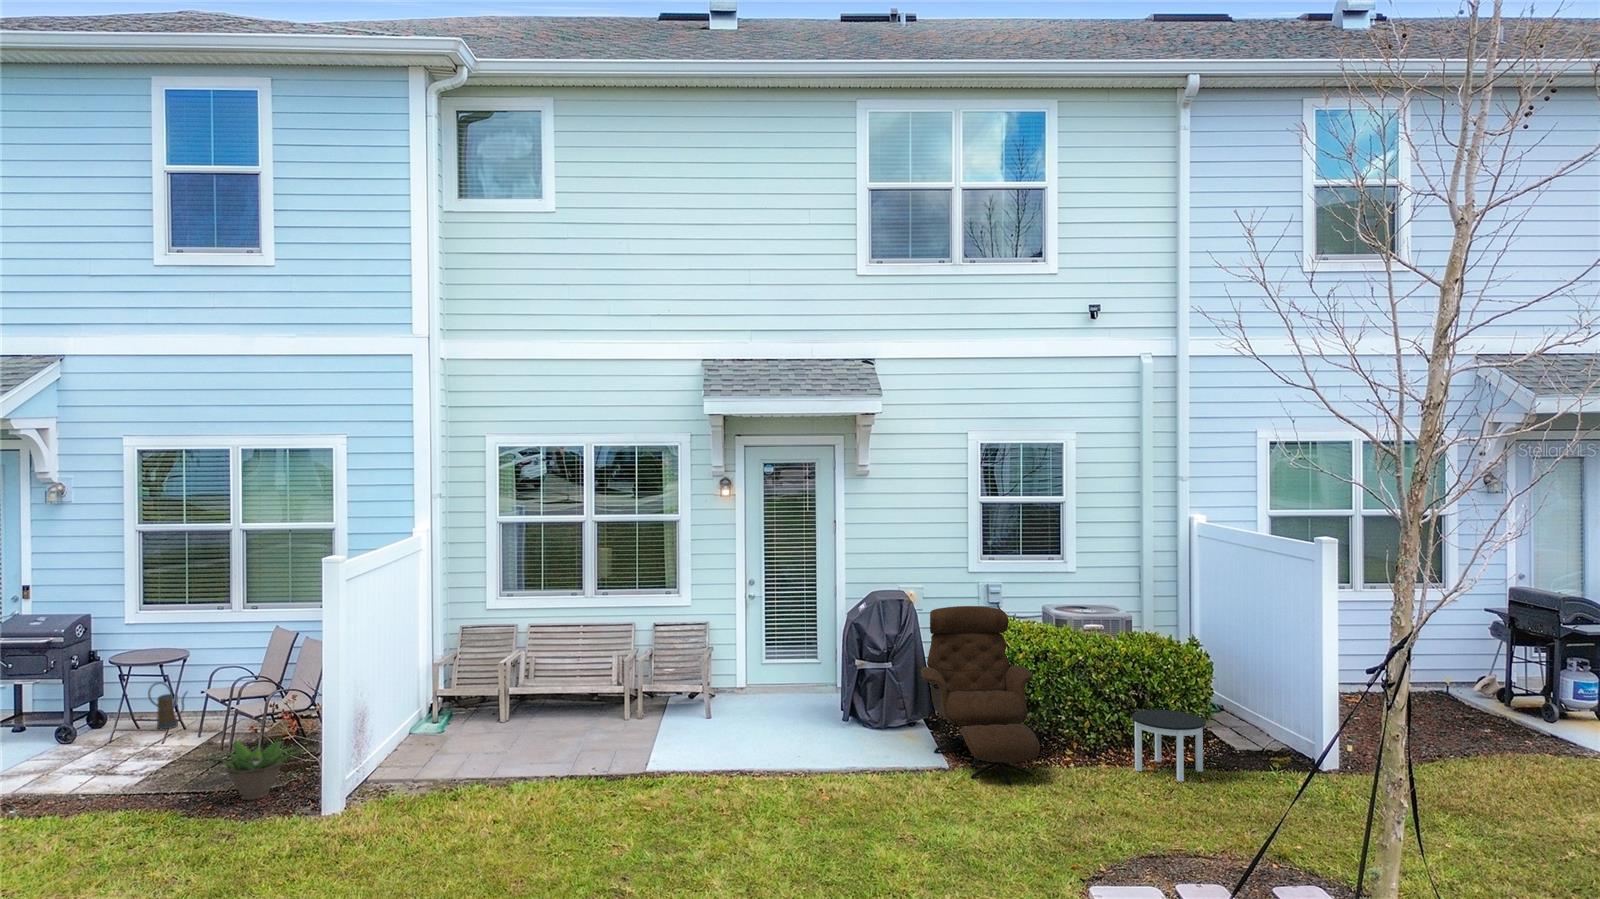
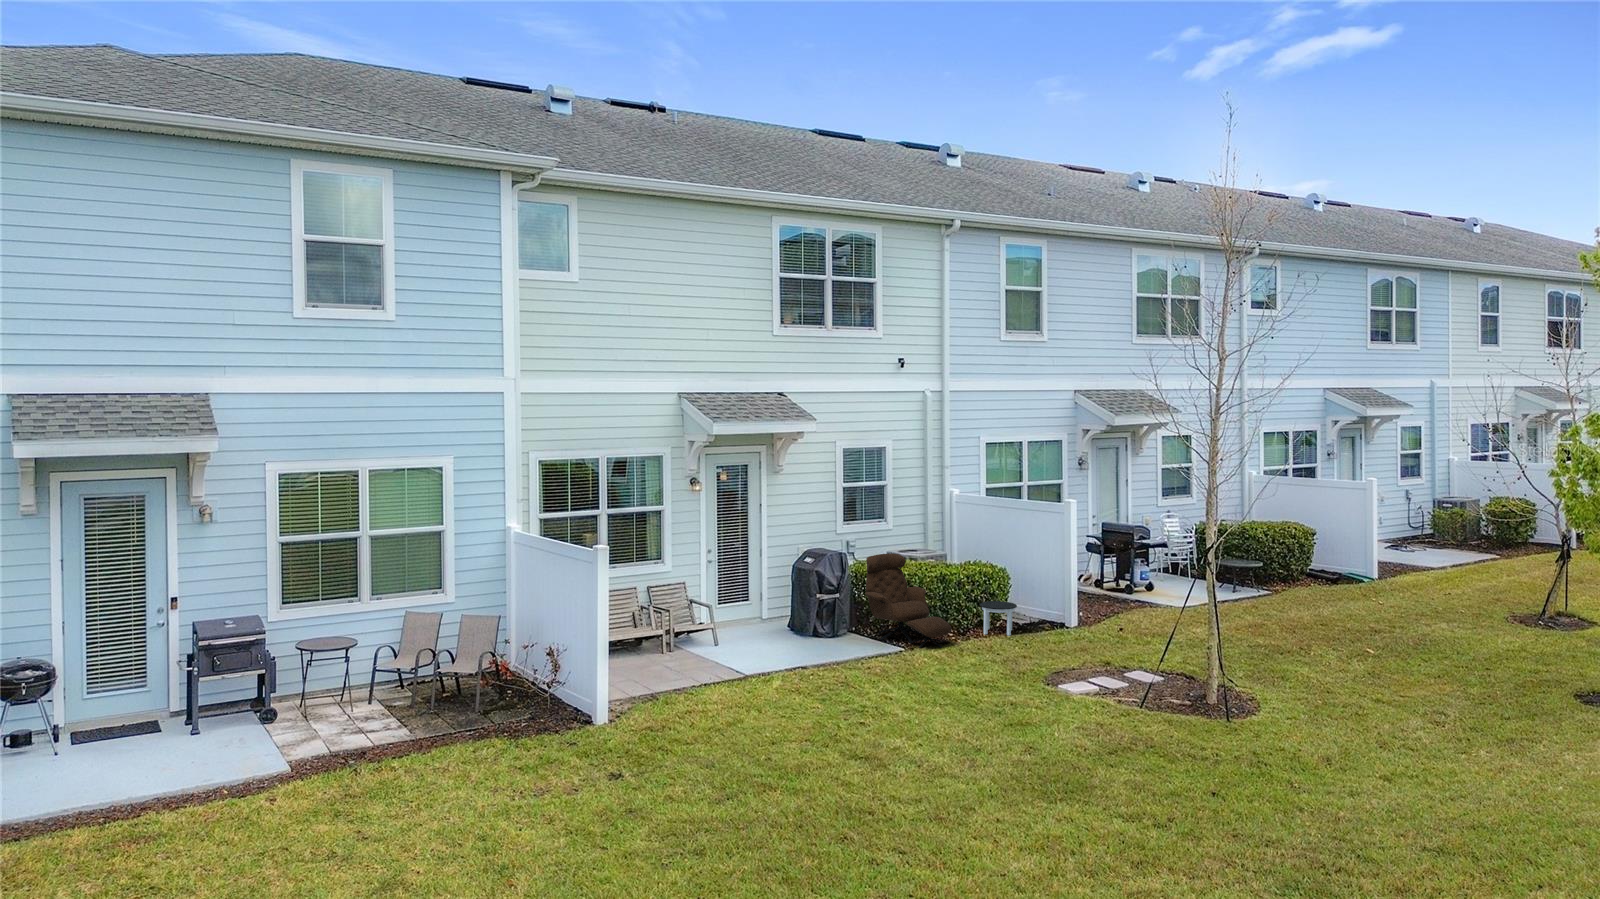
watering can: present [148,682,187,729] -> none [313,666,350,704]
decorative plant: present [213,740,306,800] -> none [518,682,573,719]

